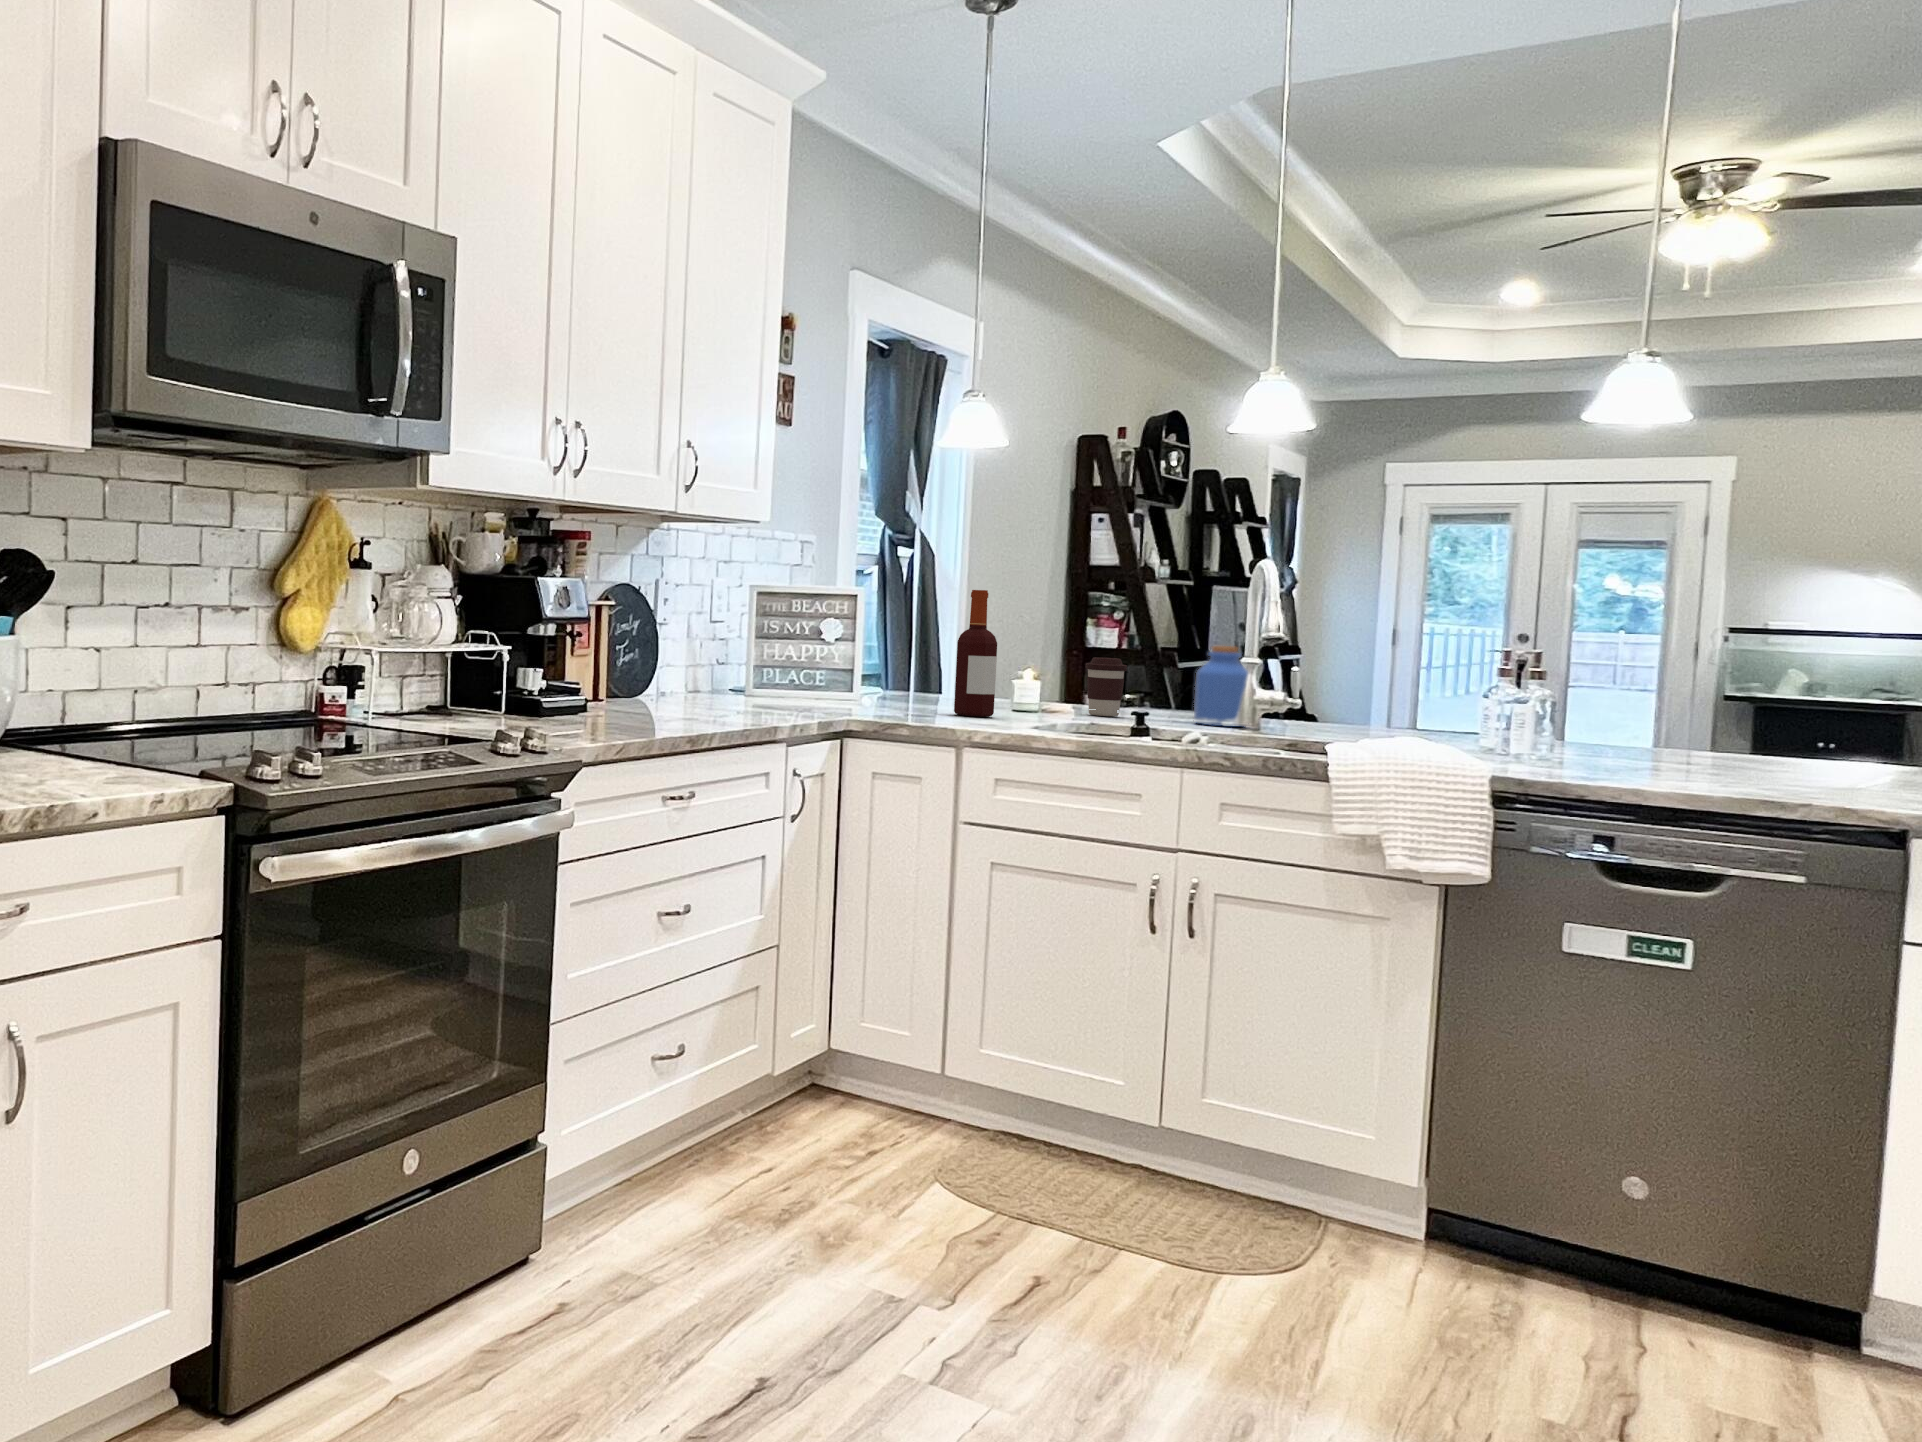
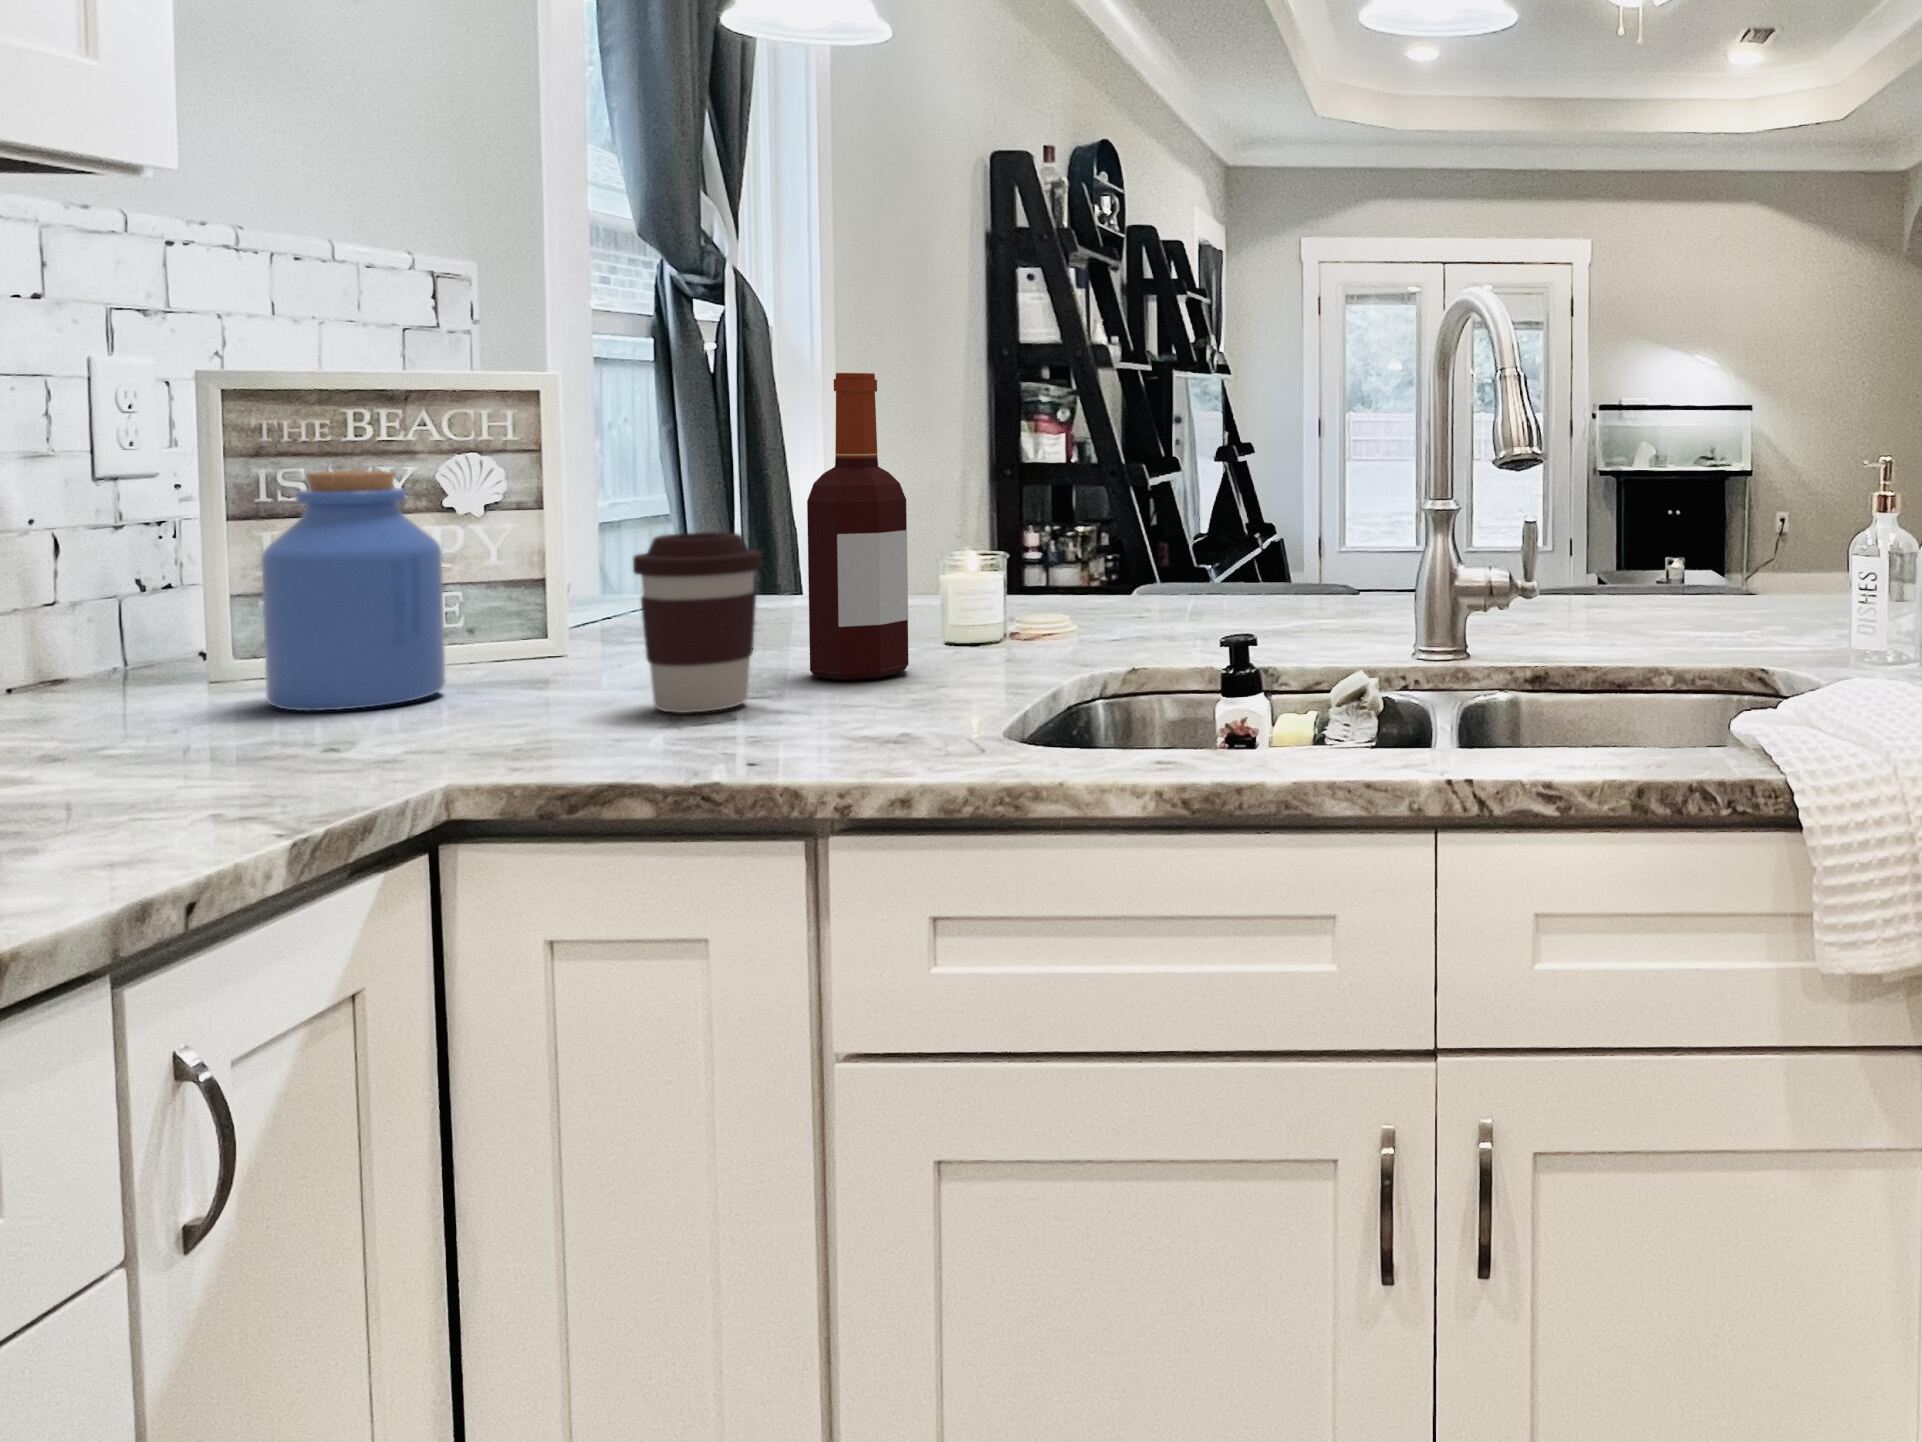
jar: present [1194,646,1248,726] -> present [261,470,445,711]
coffee cup: present [1086,657,1127,716] -> present [633,532,762,713]

